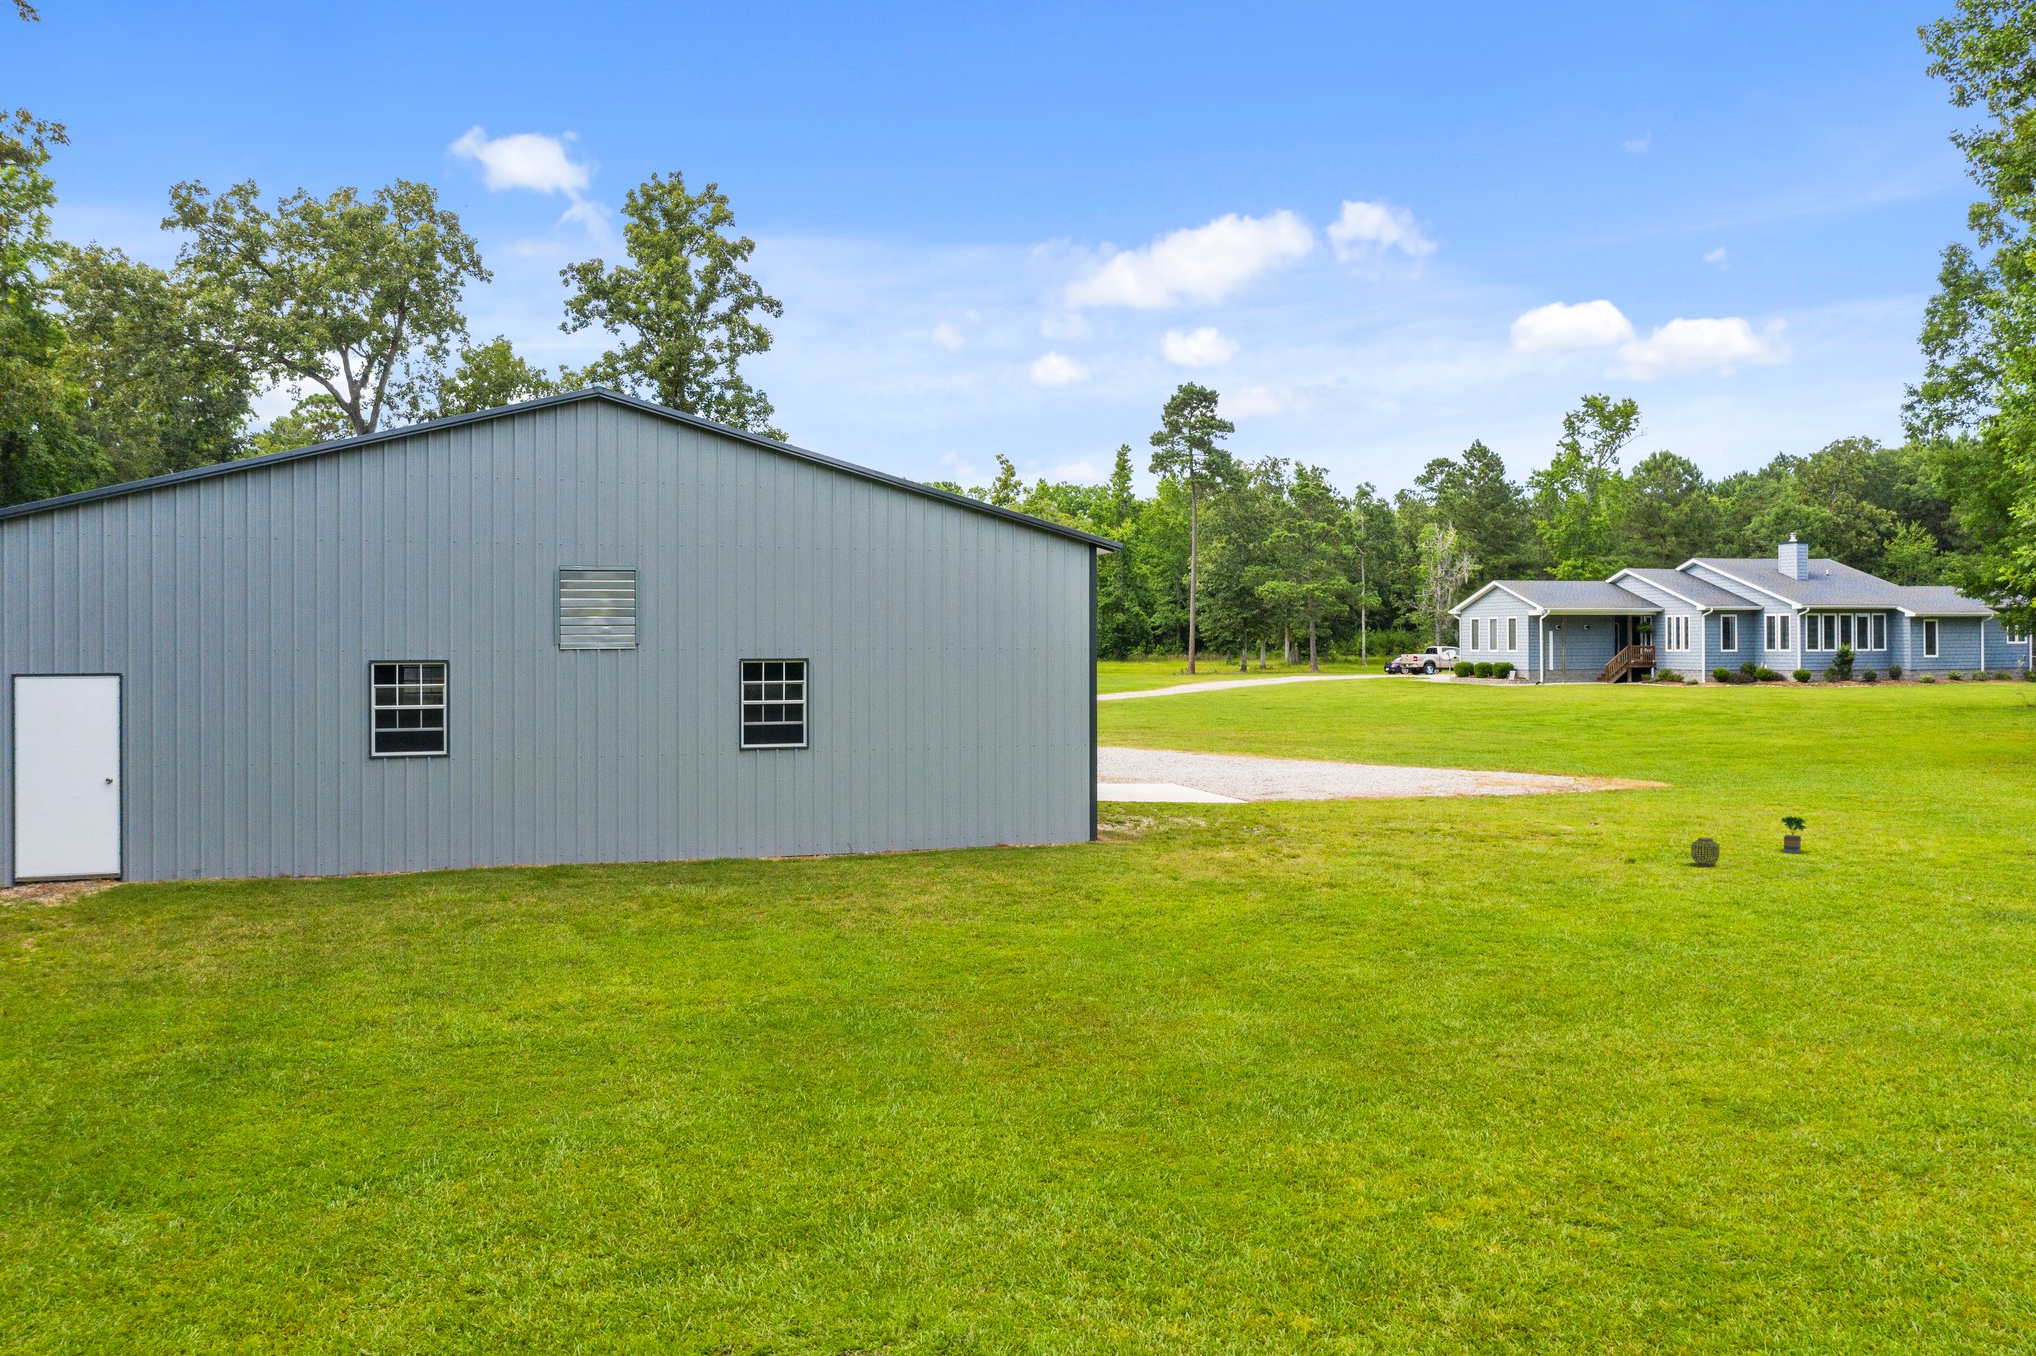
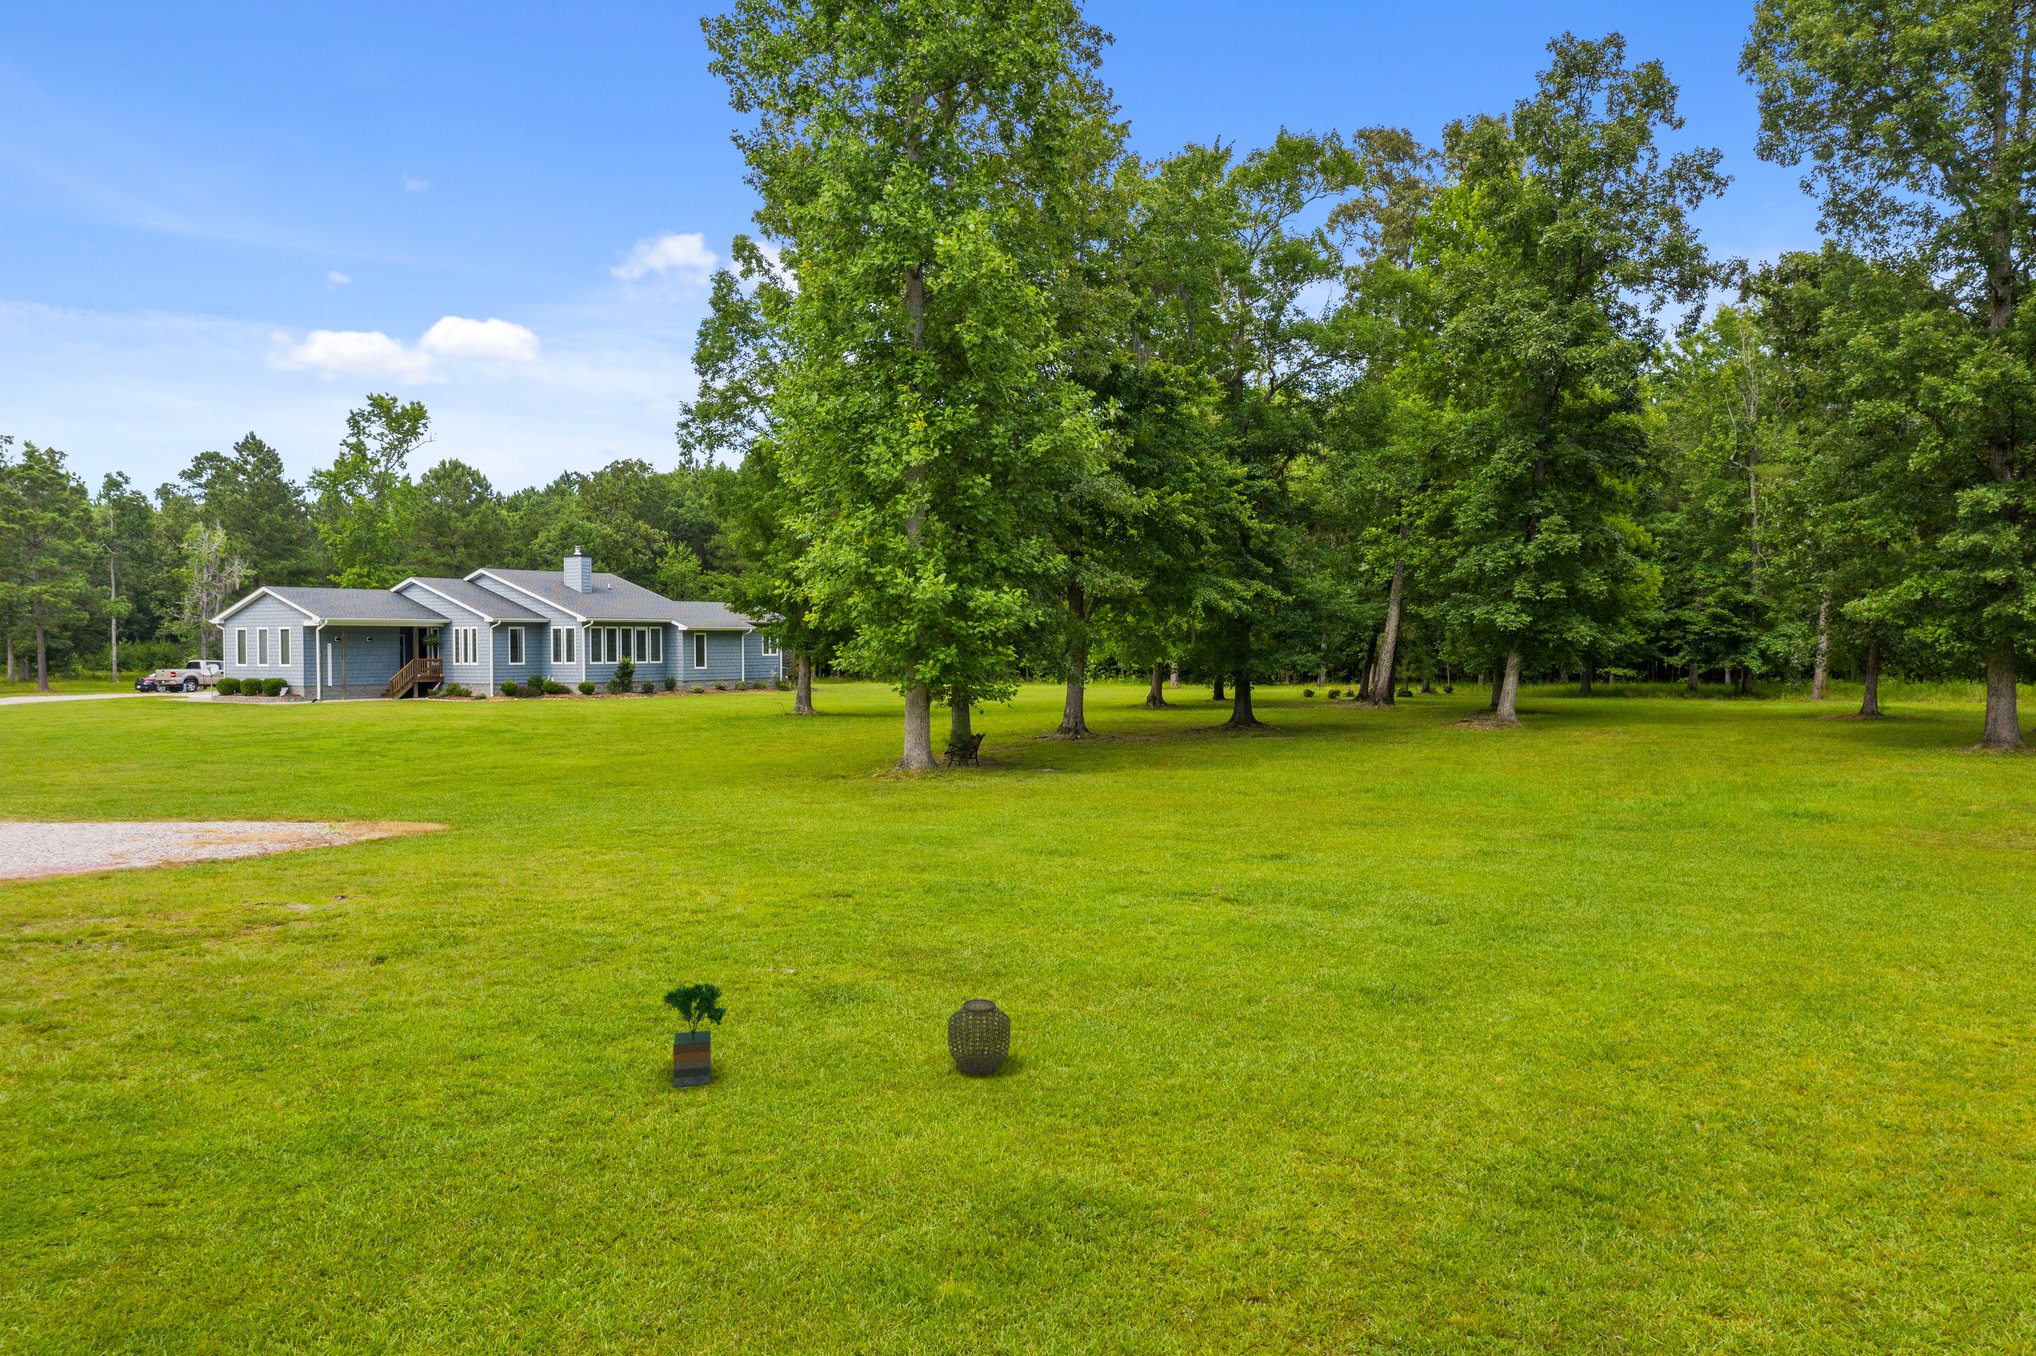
woven basket: present [1691,838,1720,866] -> present [948,999,1011,1074]

